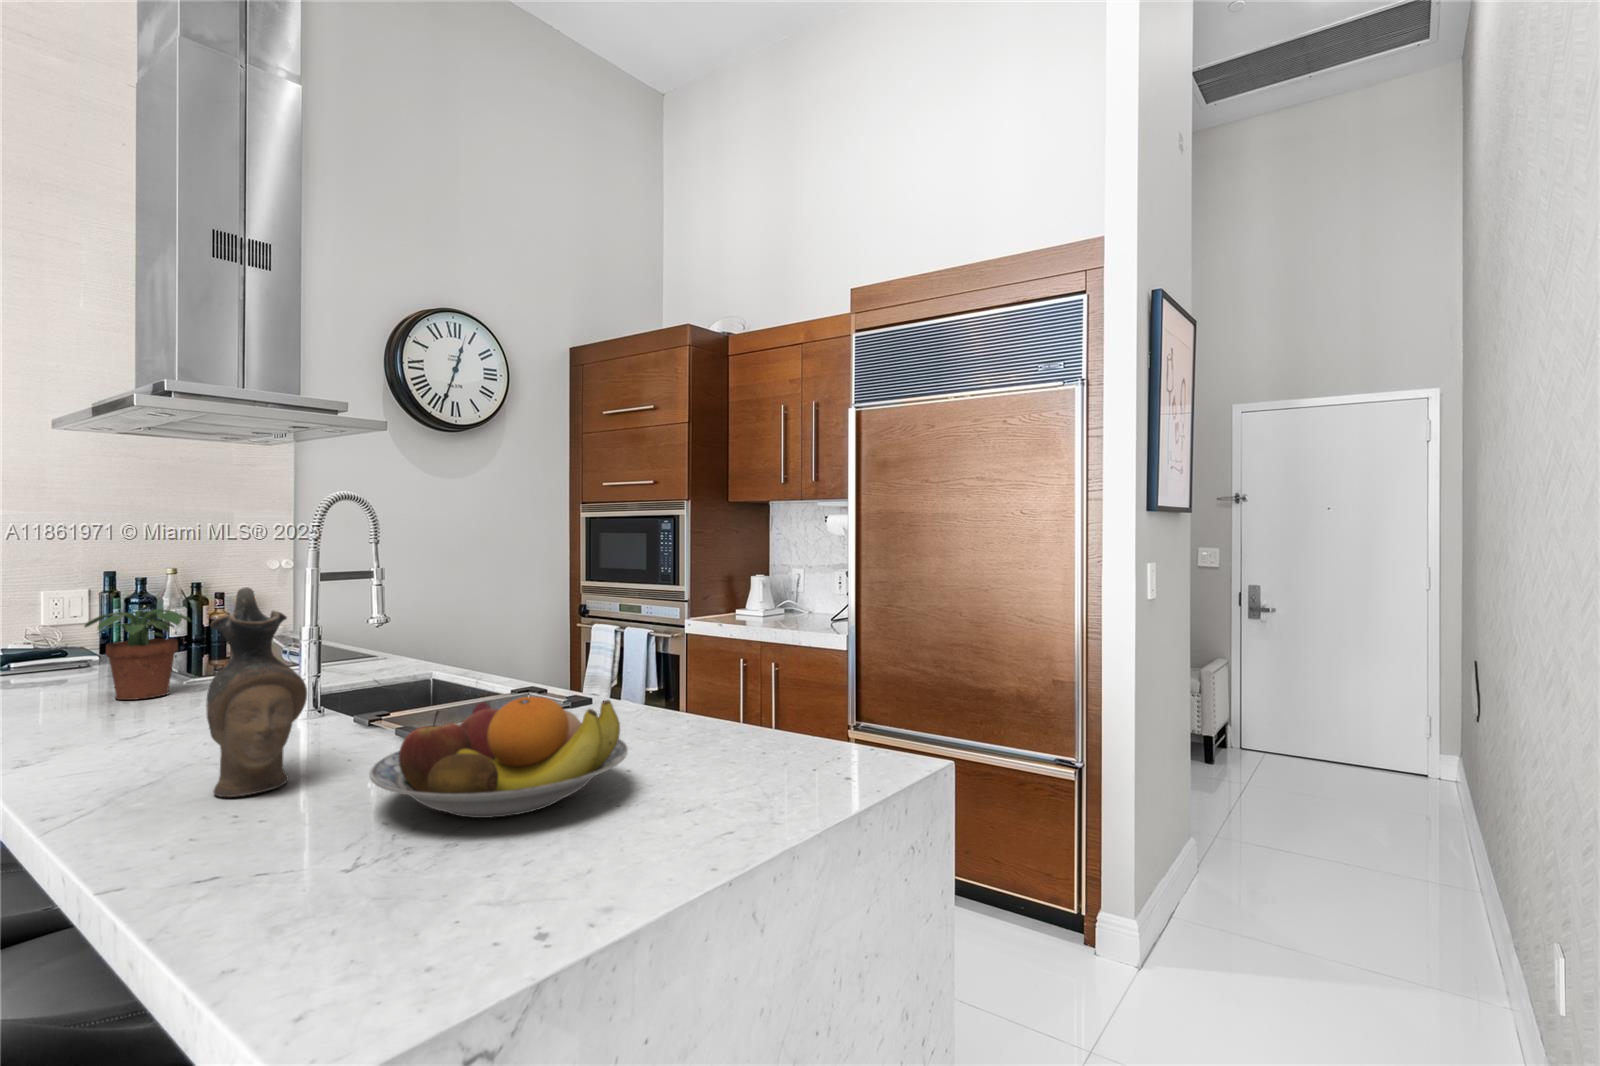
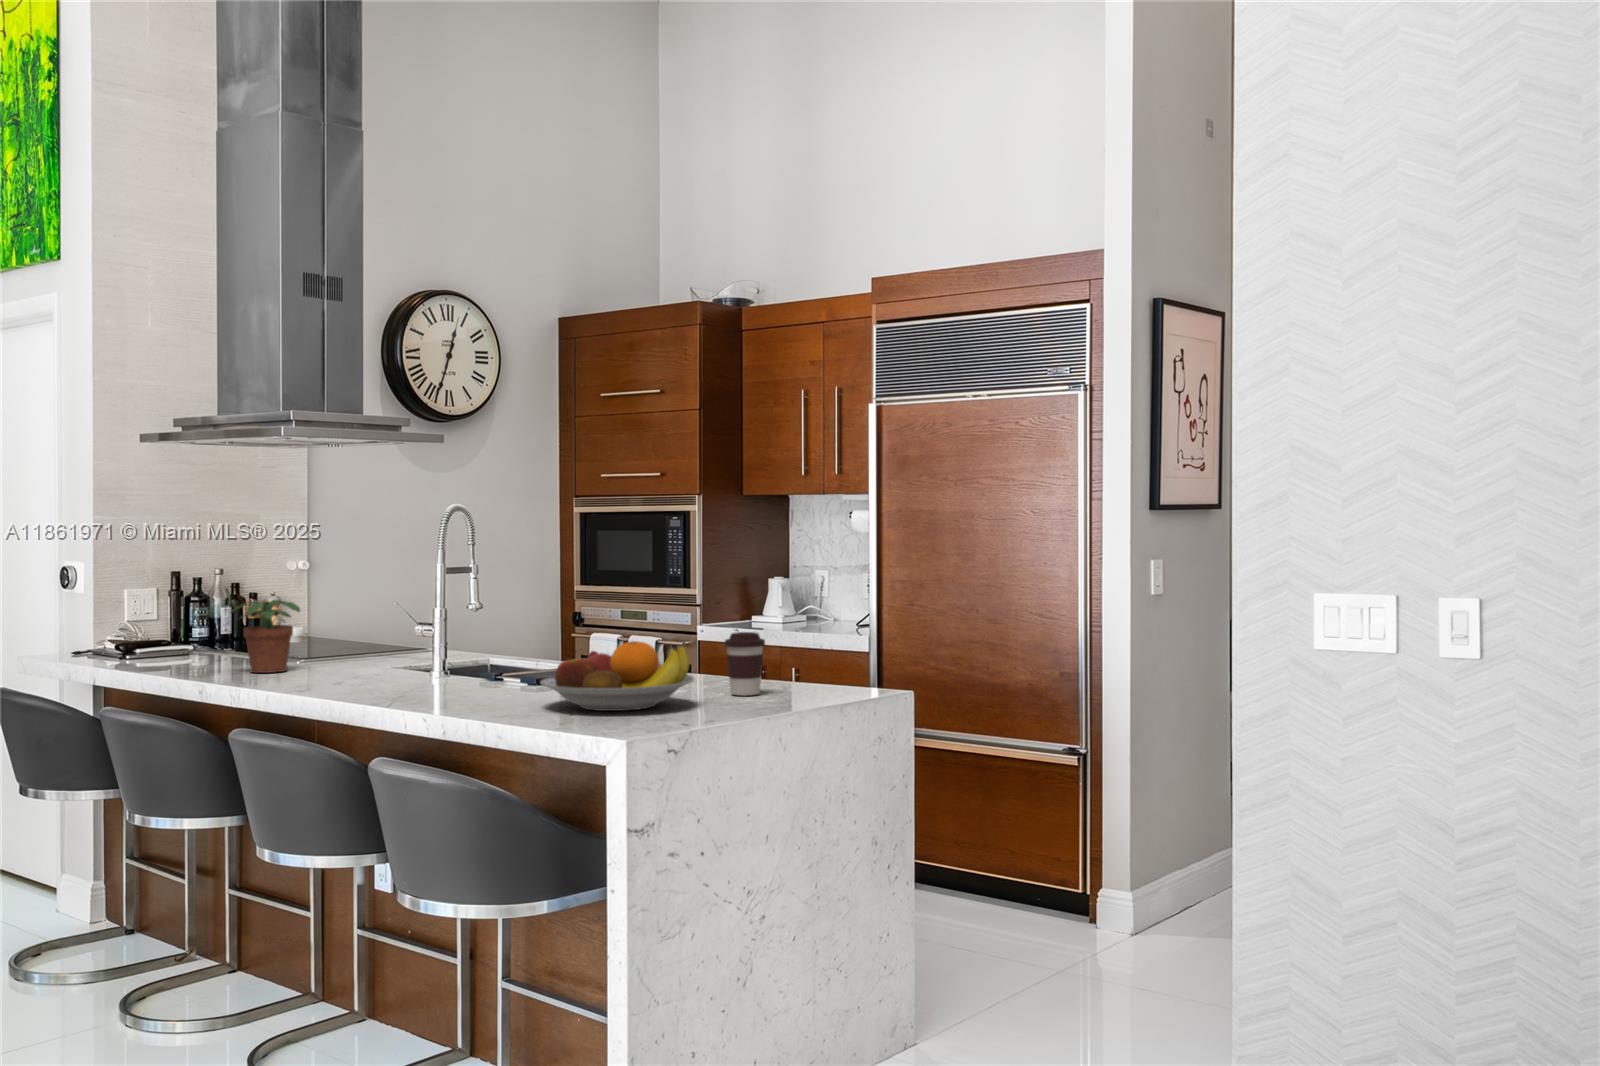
ceramic pitcher: present [206,587,307,797] -> none [427,574,485,705]
coffee cup: none [683,666,740,760] -> present [725,632,765,696]

